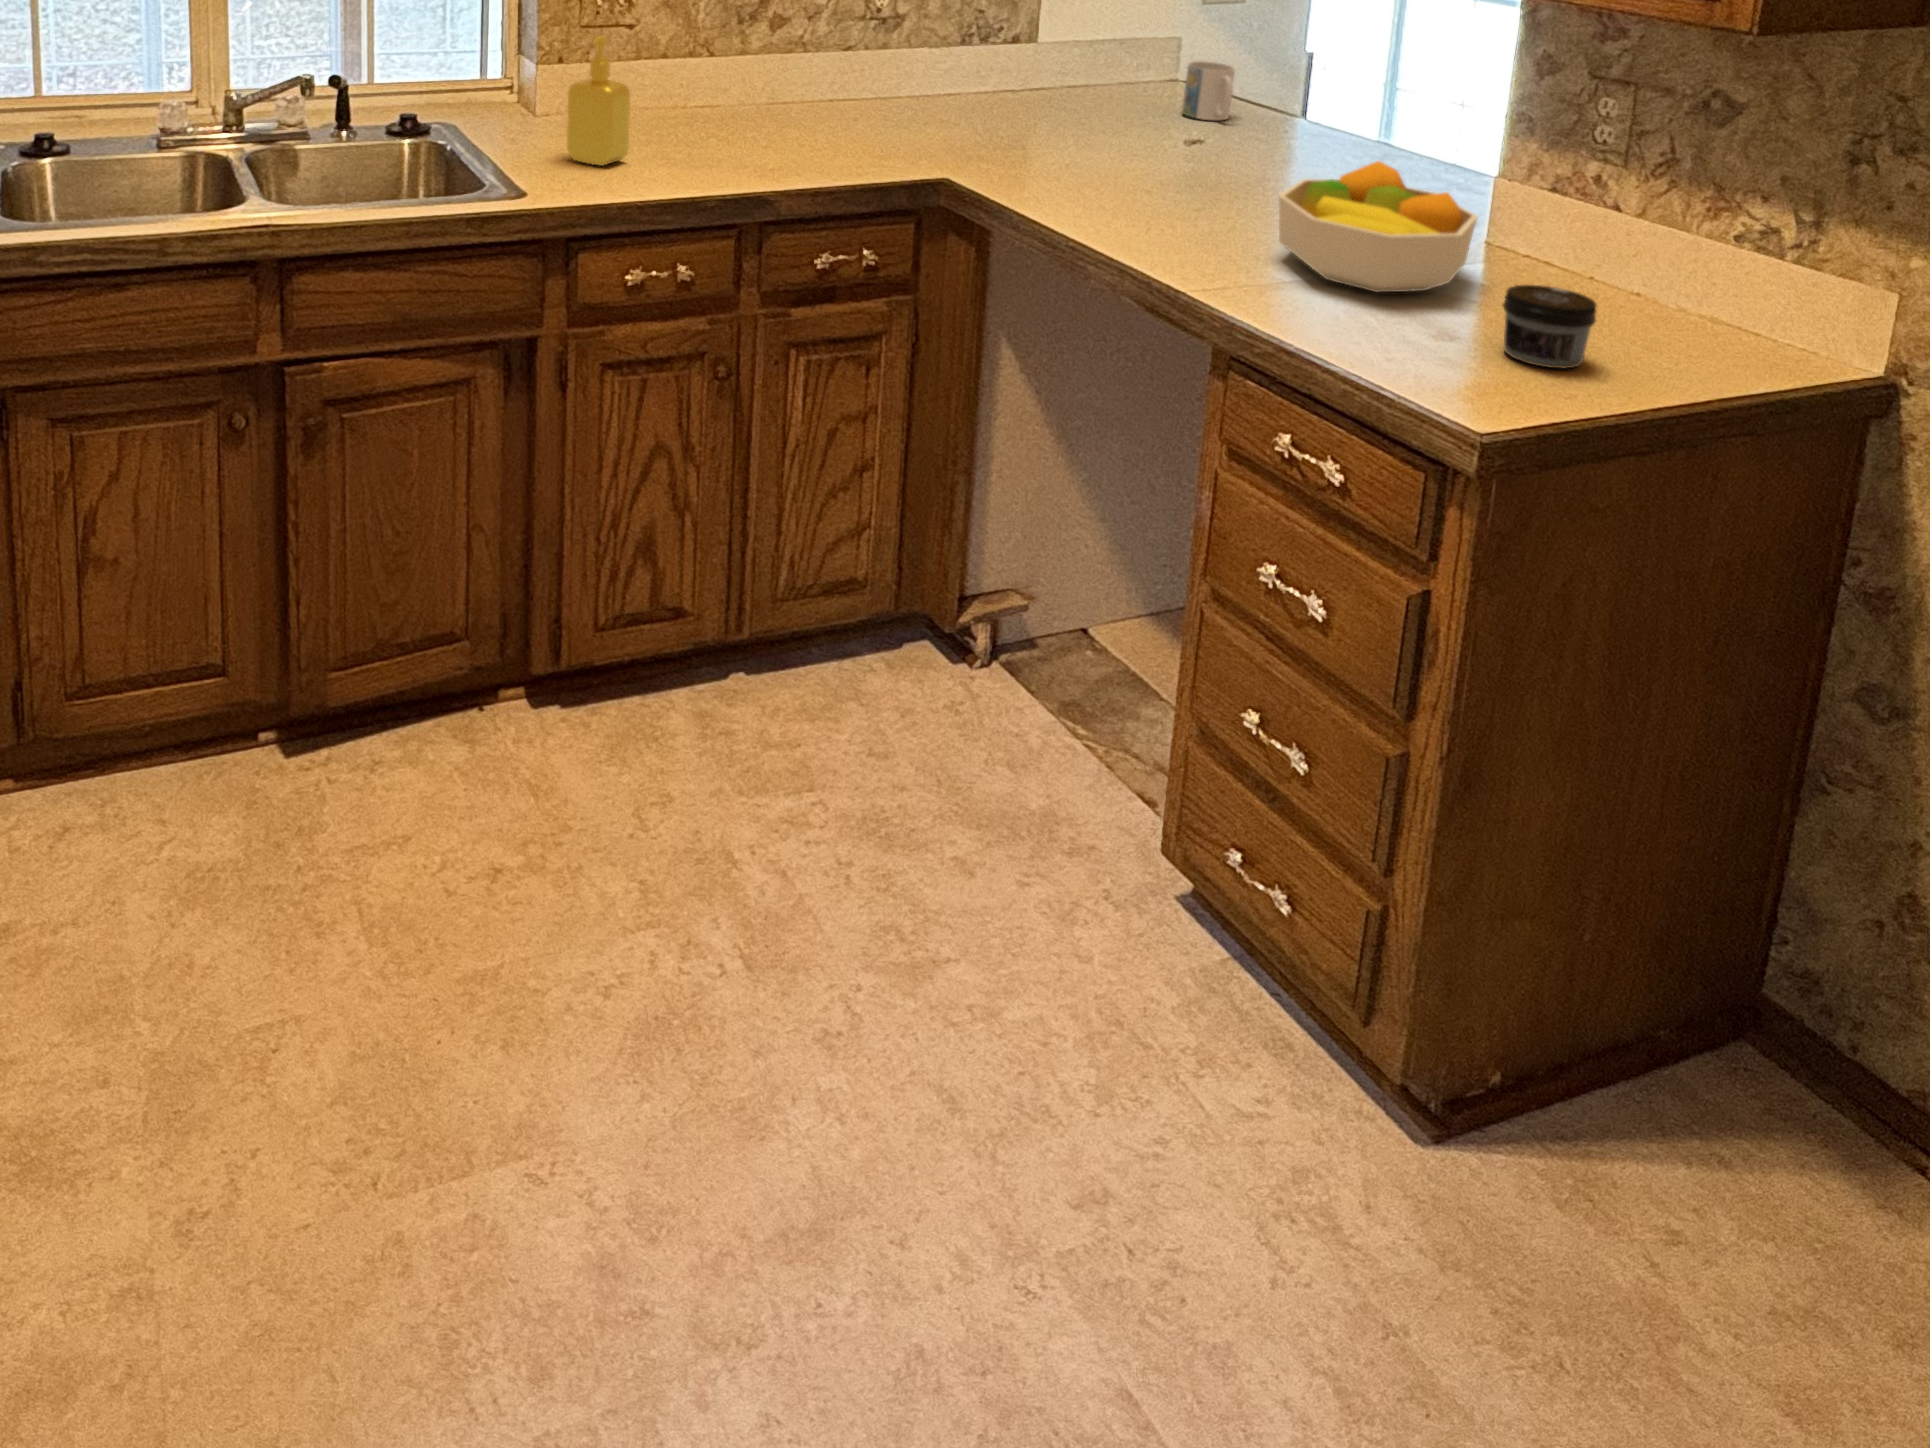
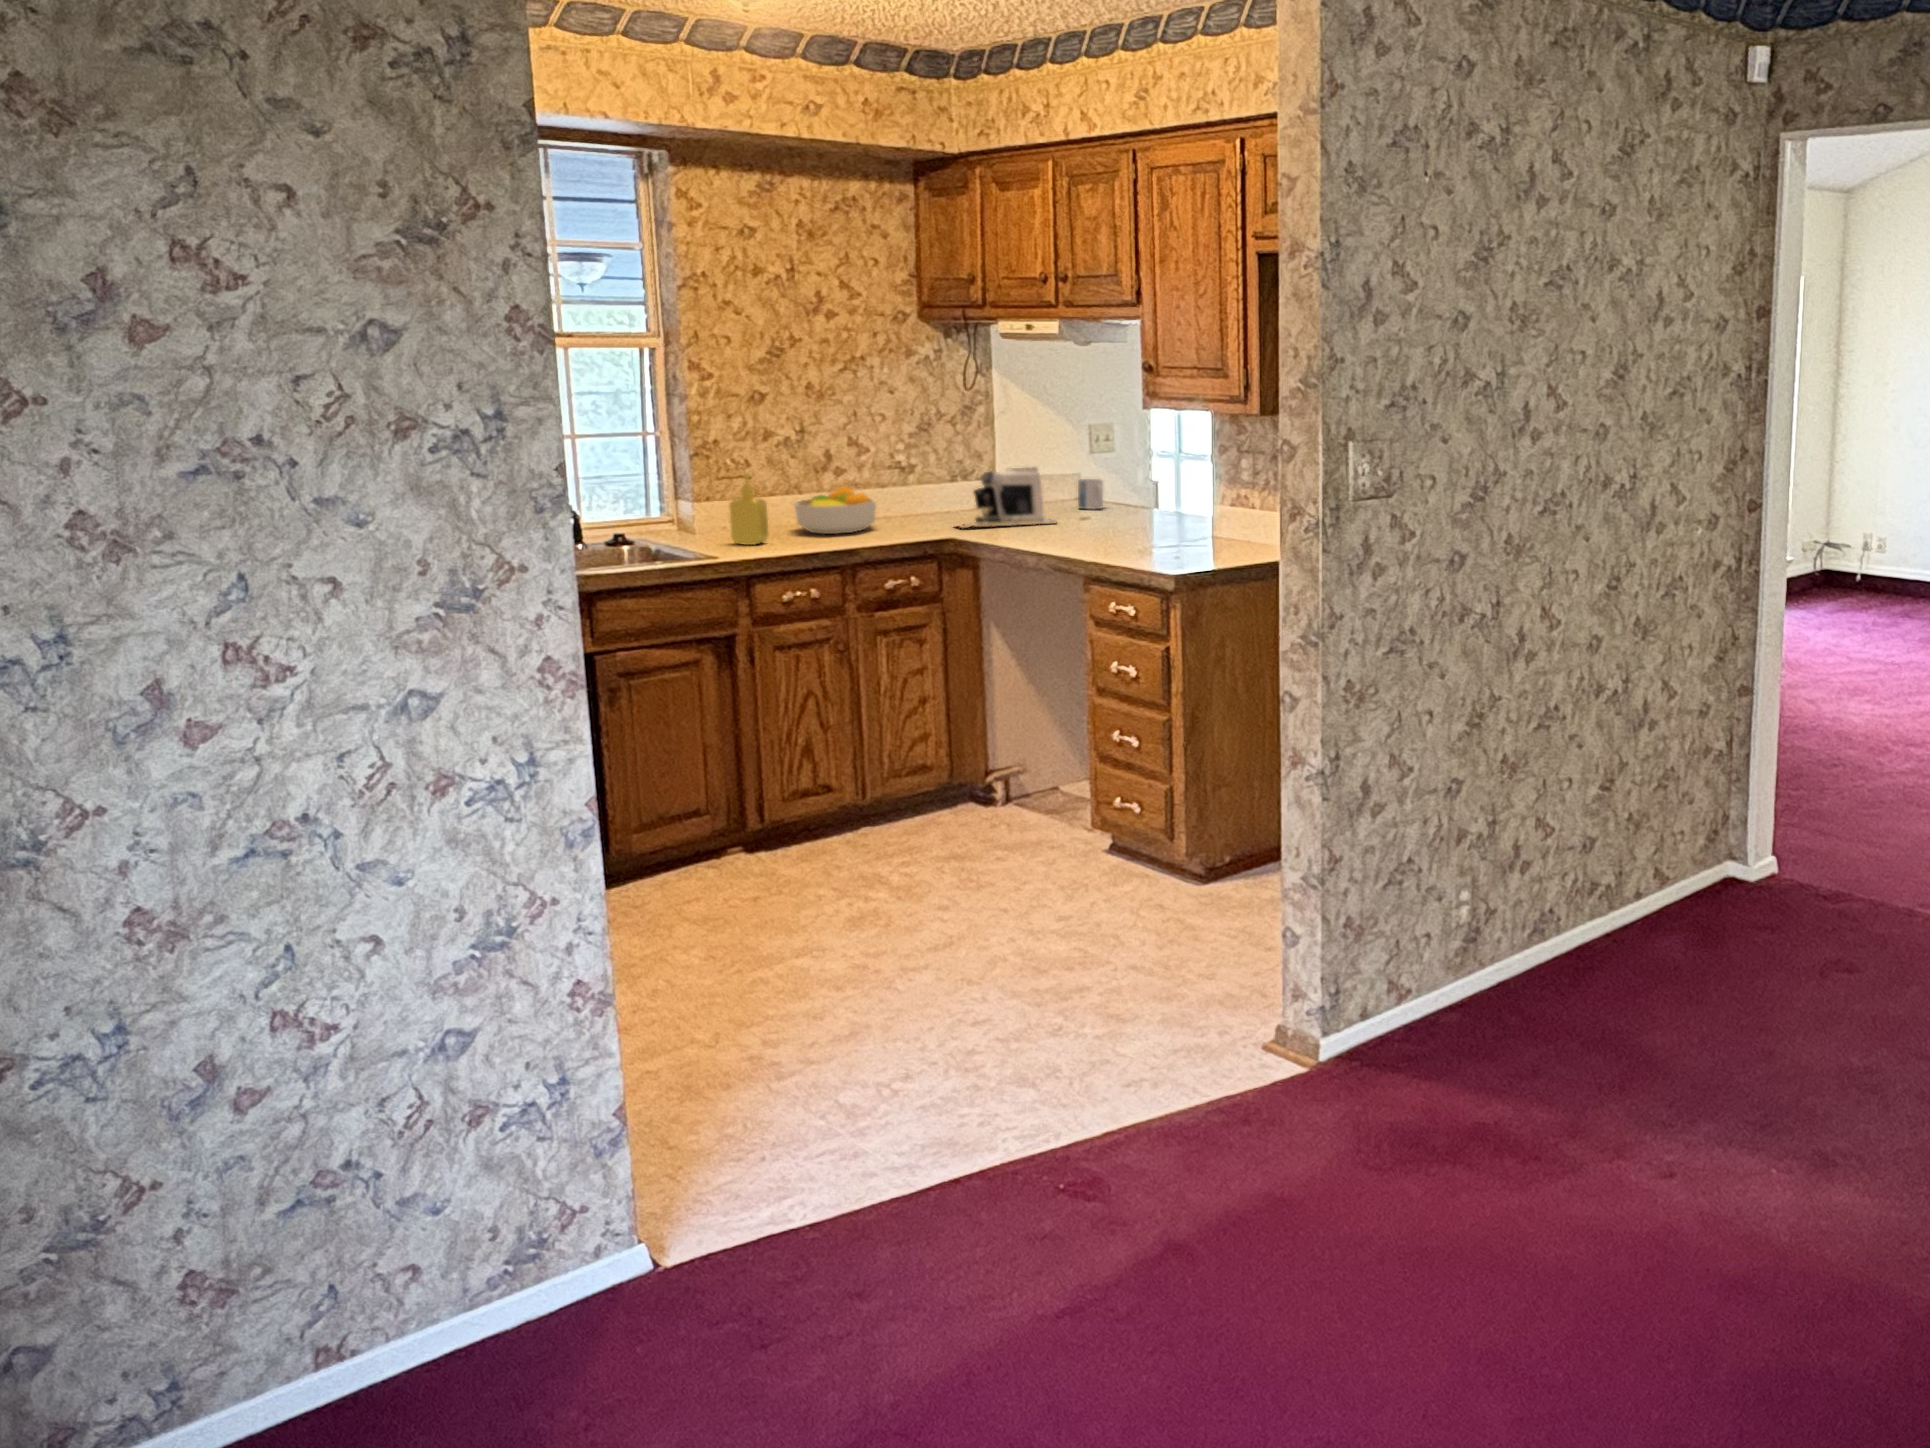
coffee maker: none [953,45,1153,160] -> present [959,467,1057,528]
fruit bowl: present [1279,161,1477,292] -> present [794,486,876,534]
jar: present [1503,285,1596,369] -> none [1192,531,1226,560]

